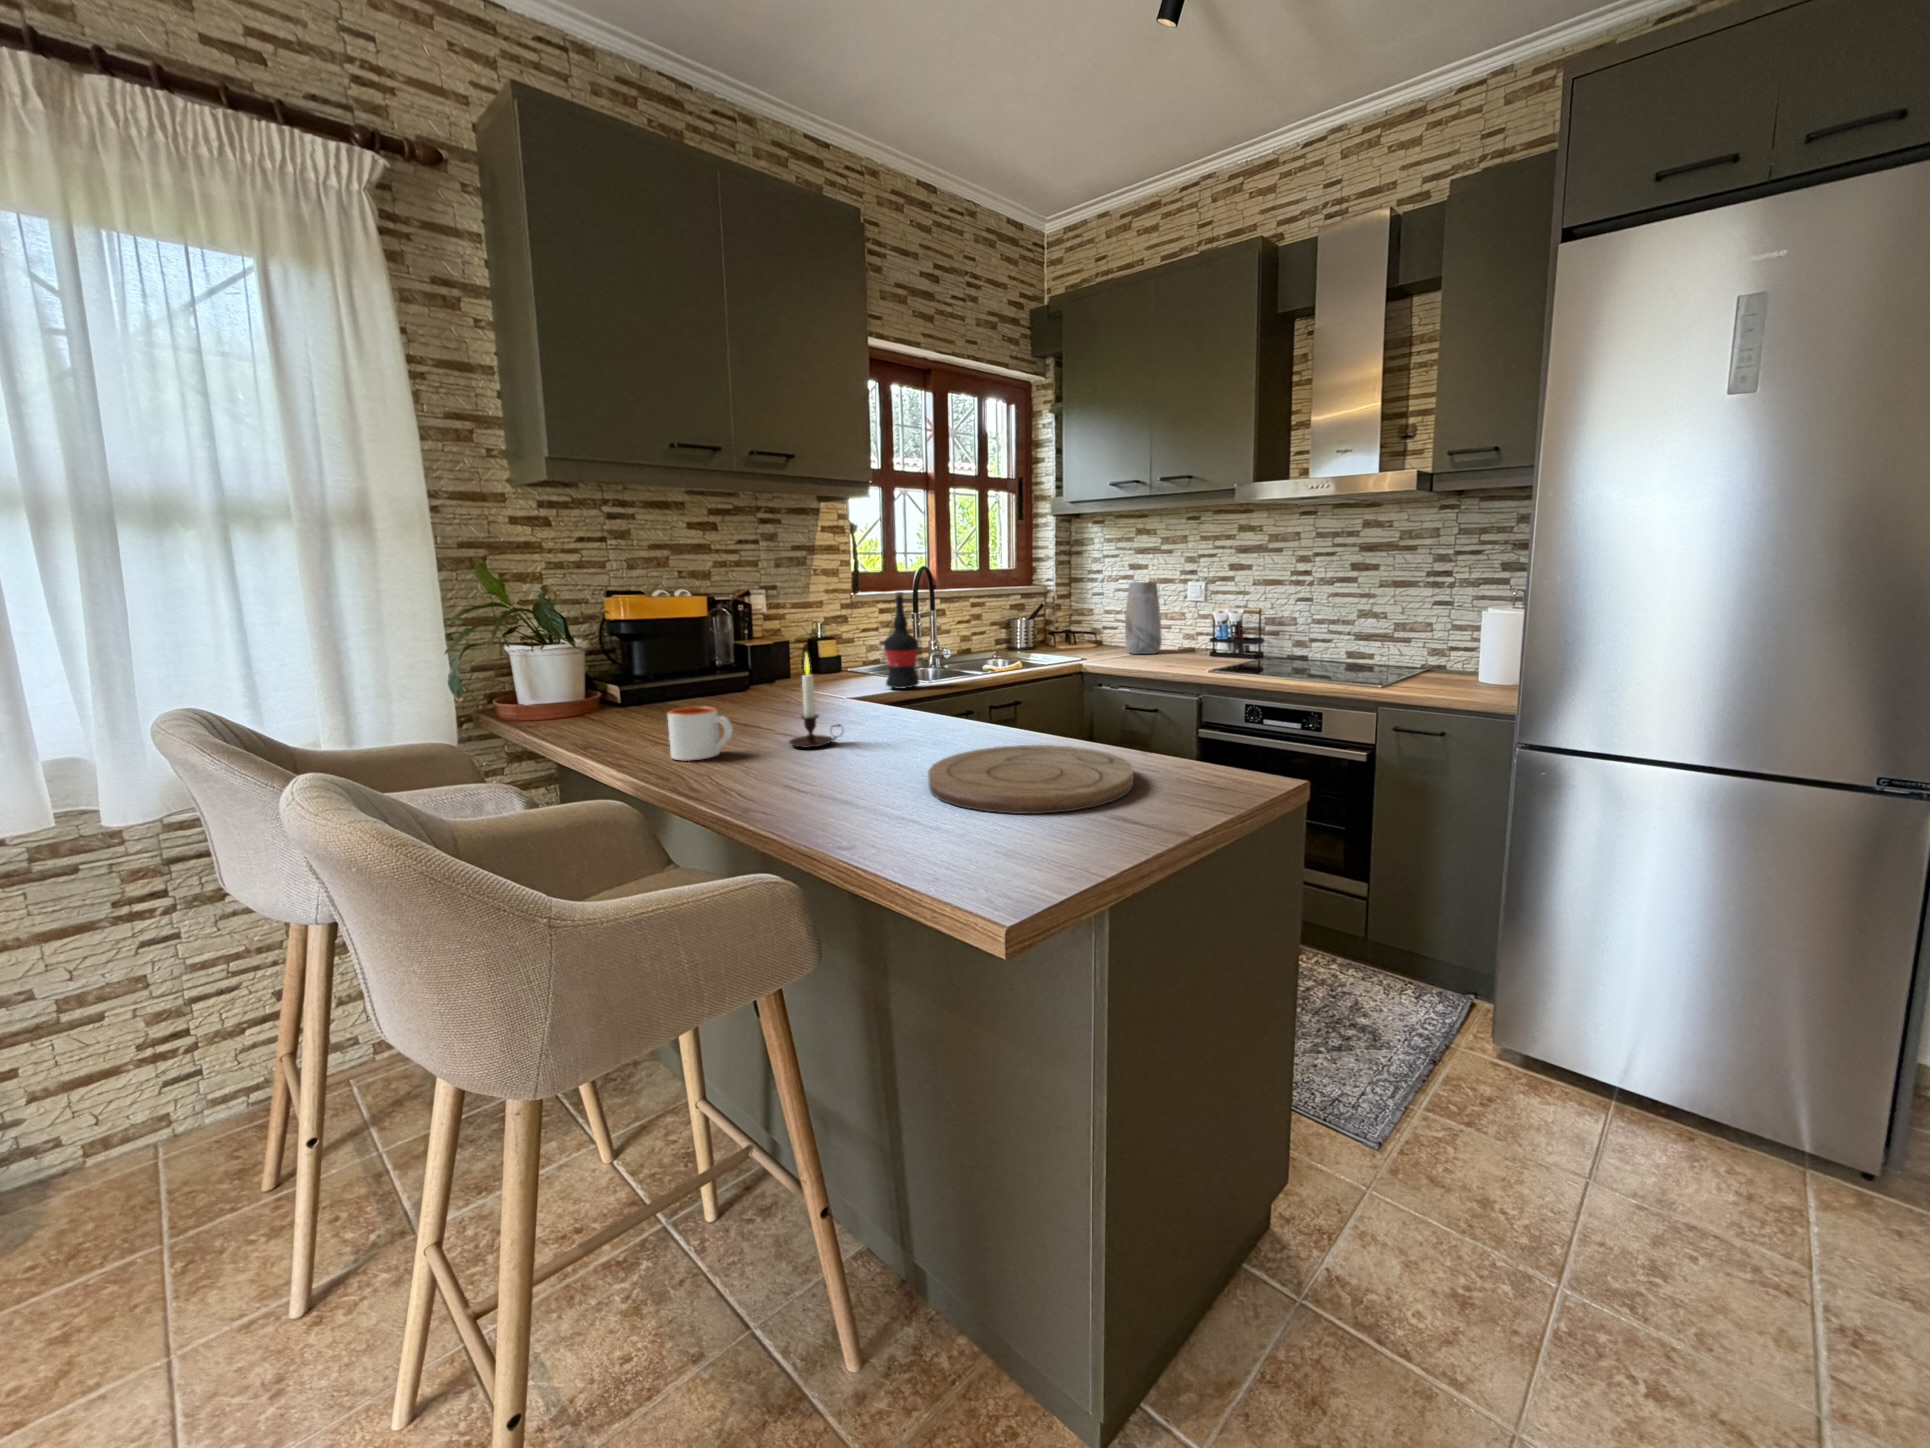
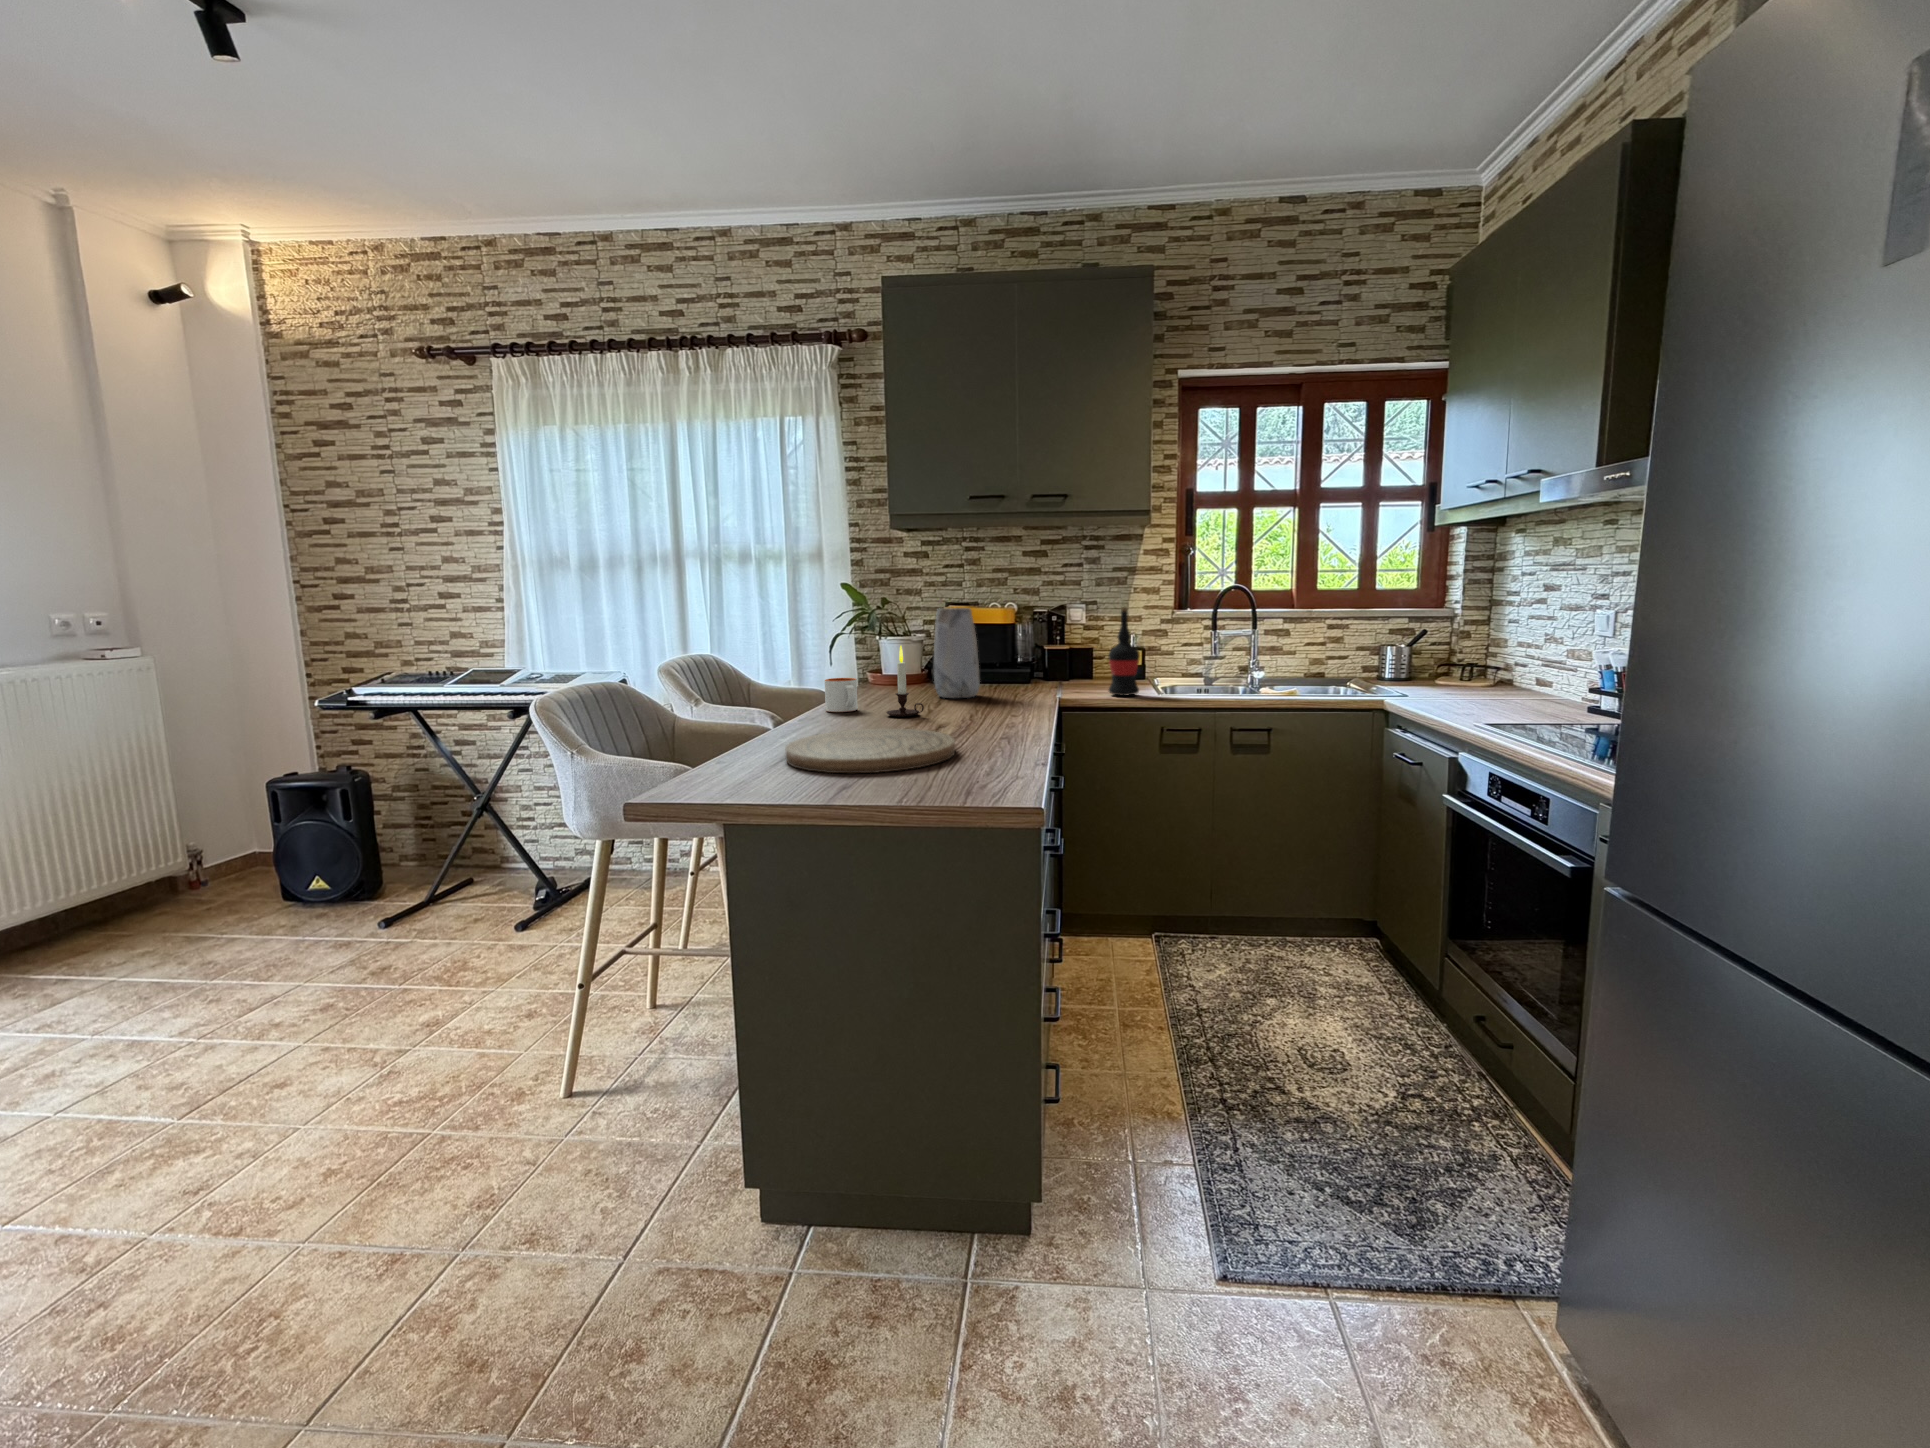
vase: present [1125,582,1162,654] -> present [934,608,980,698]

